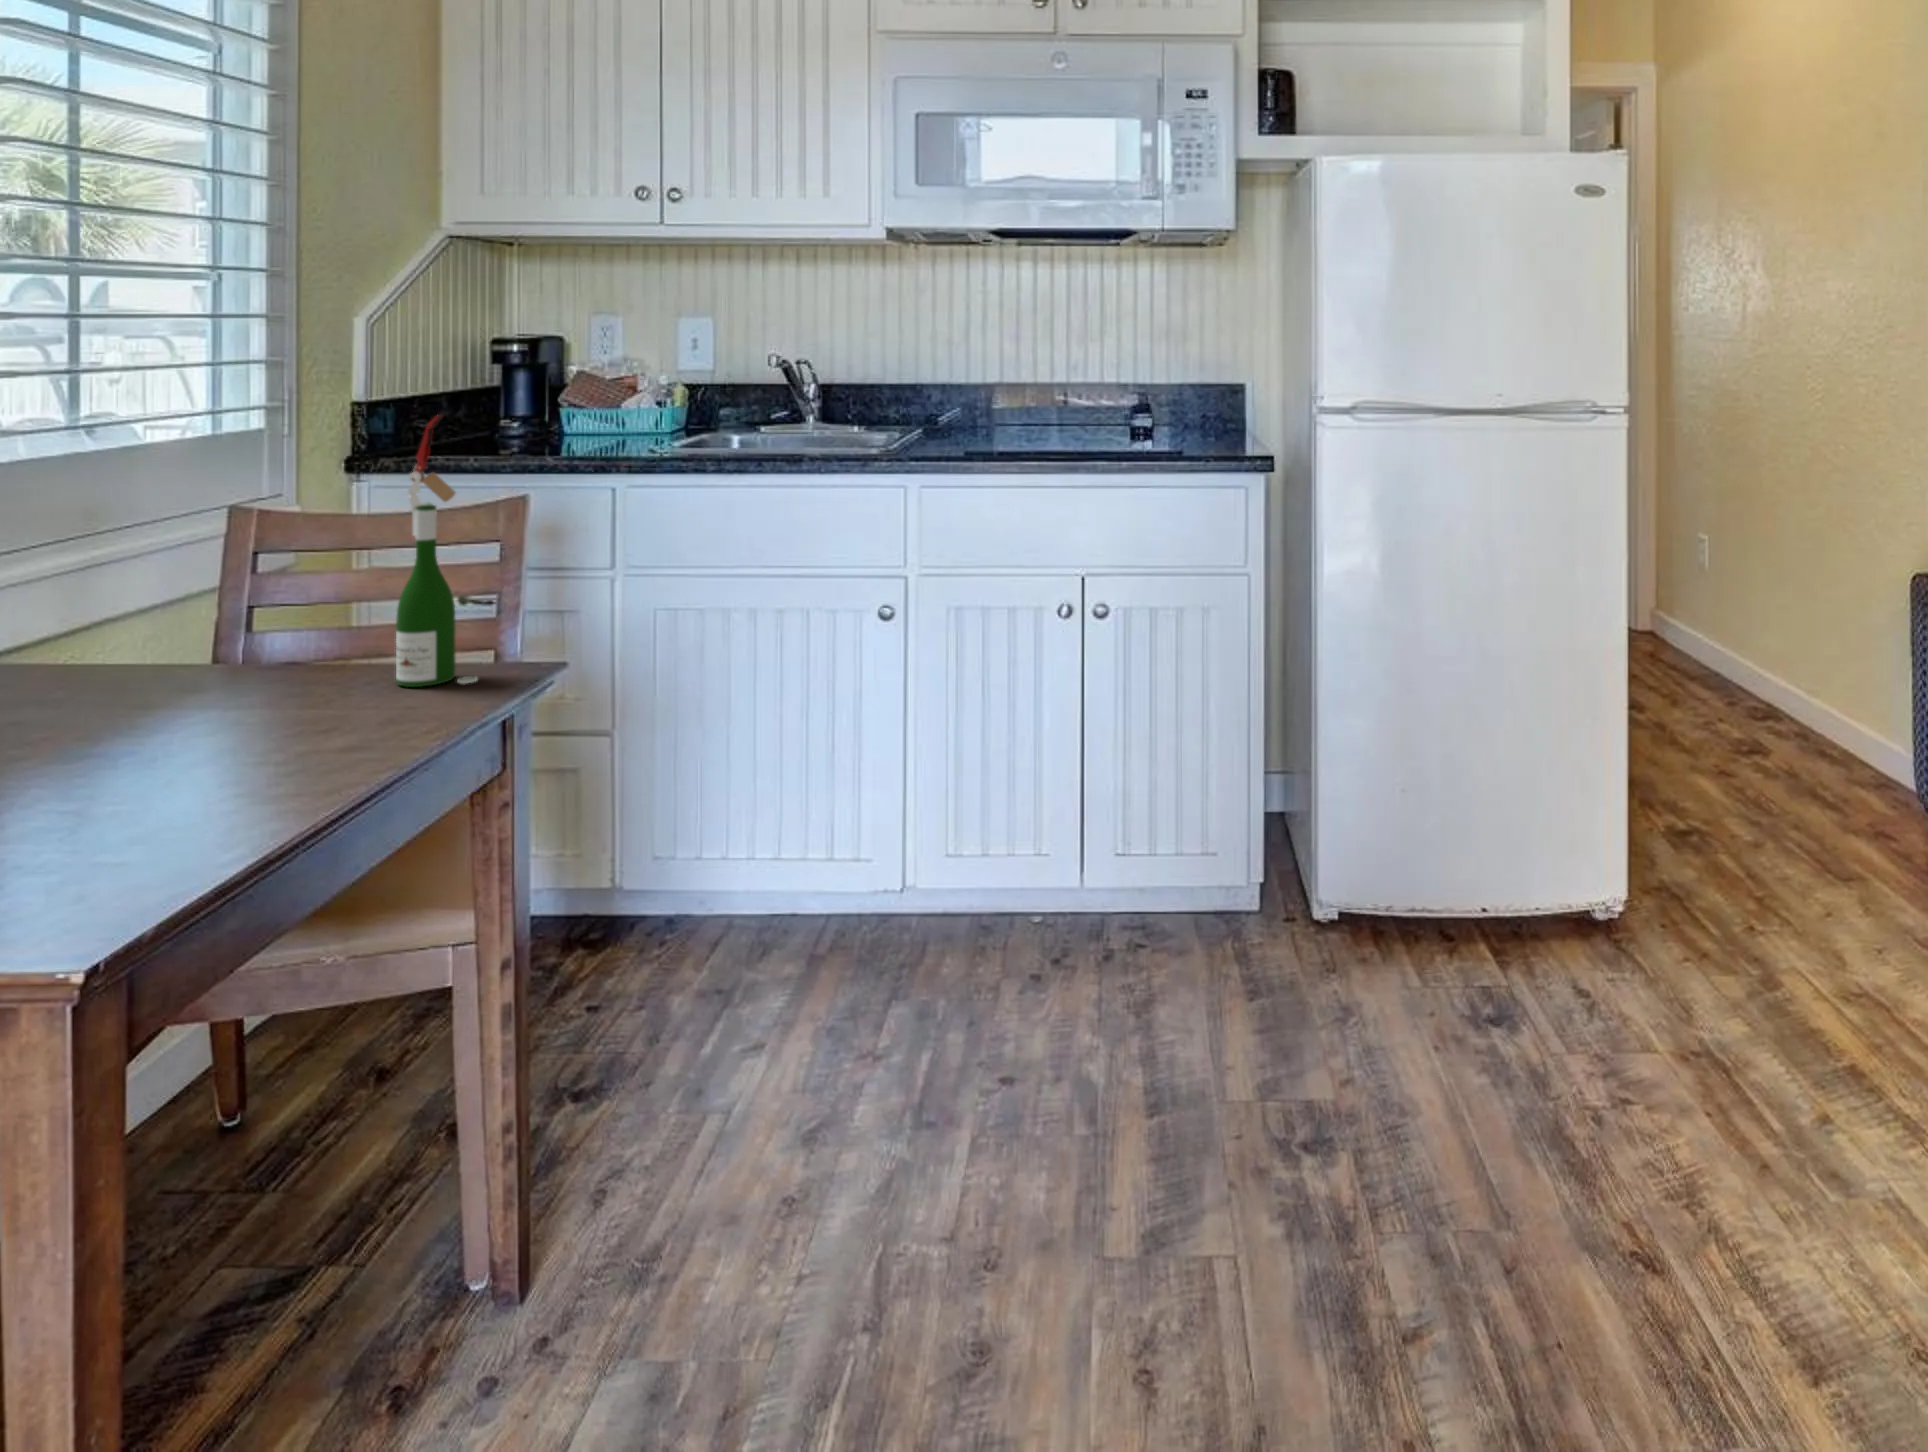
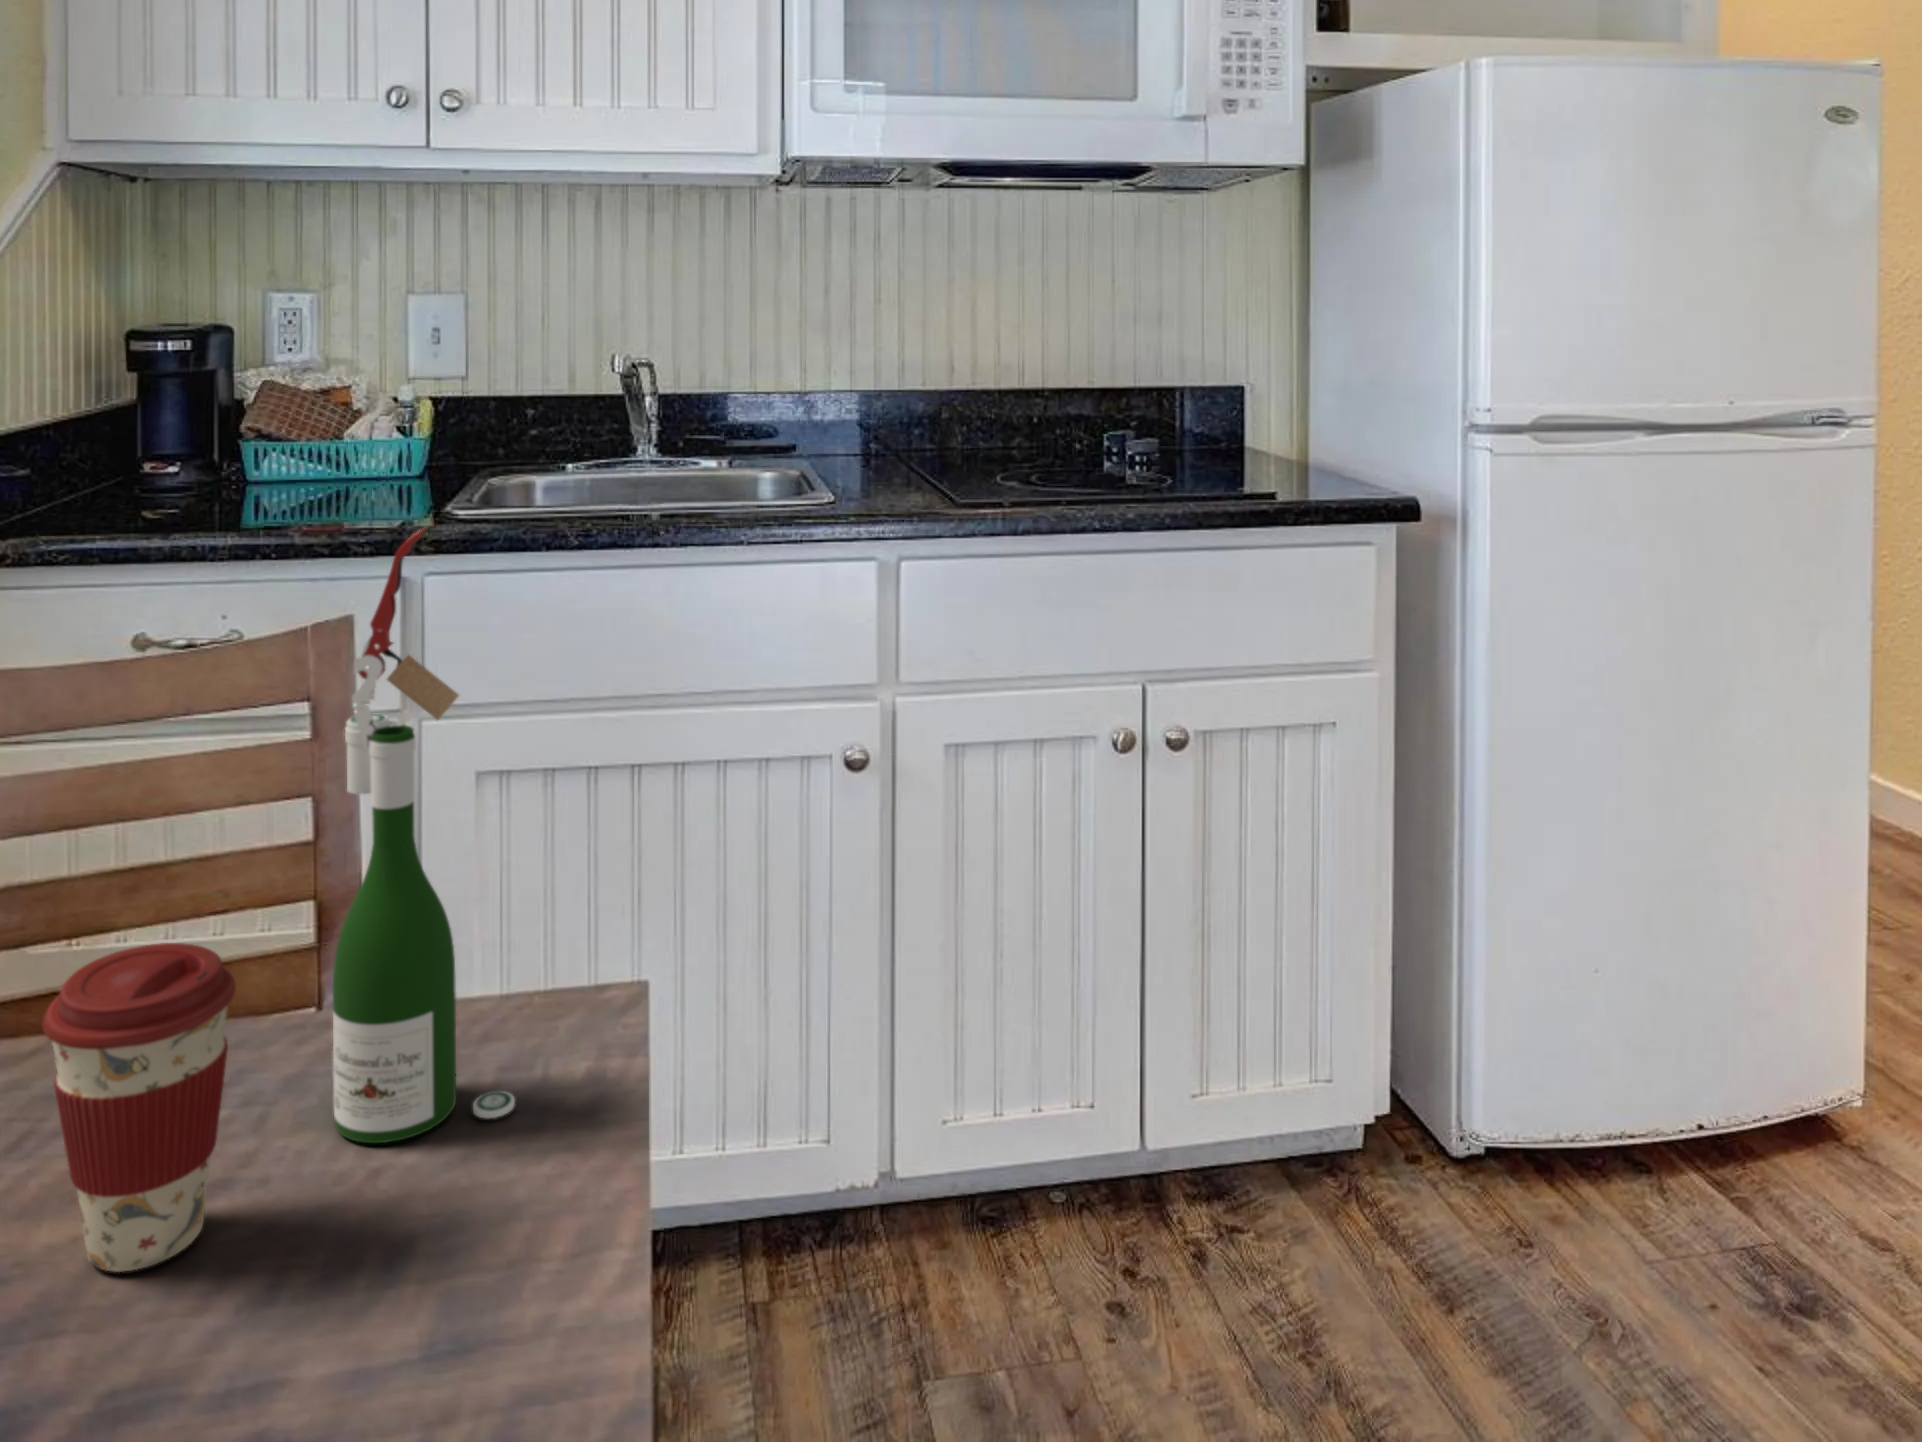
coffee cup: none [253,584,337,707] -> present [42,943,236,1271]

